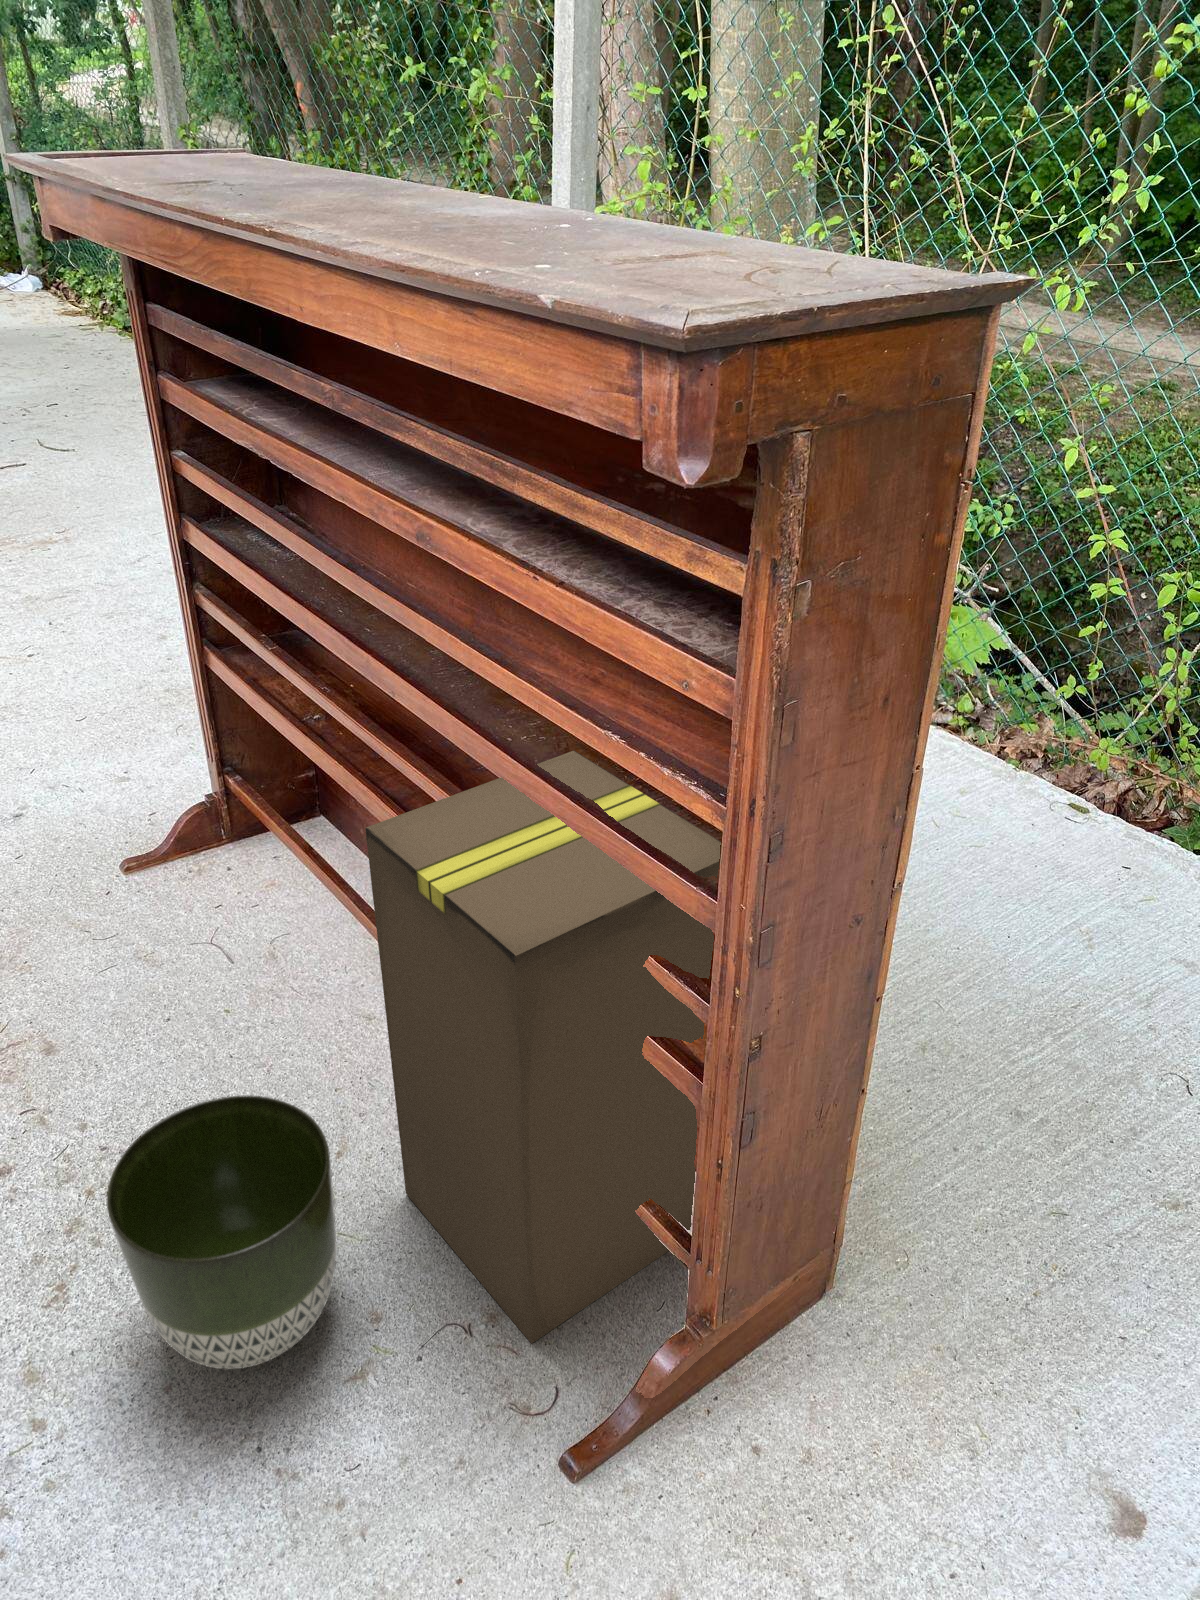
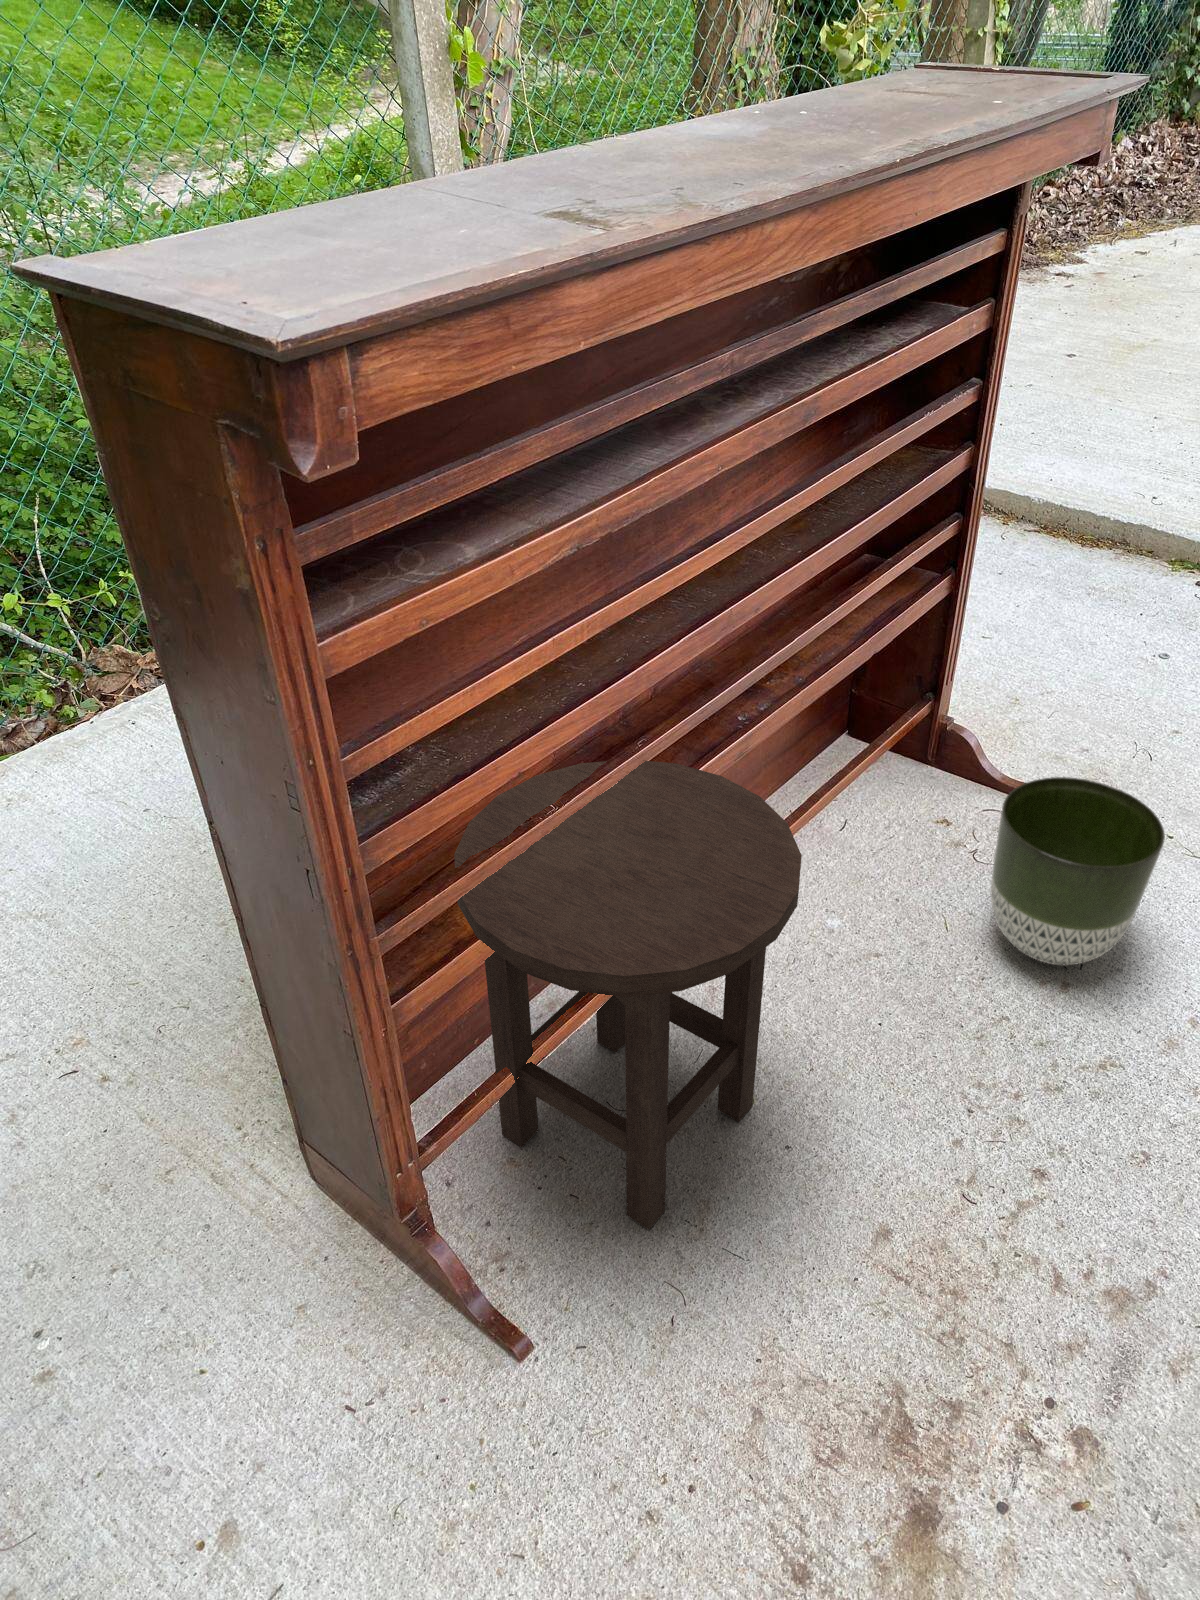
stool: none [69,633,358,1006] -> present [454,761,802,1230]
cardboard box: present [365,751,721,1343] -> none [756,499,1026,904]

